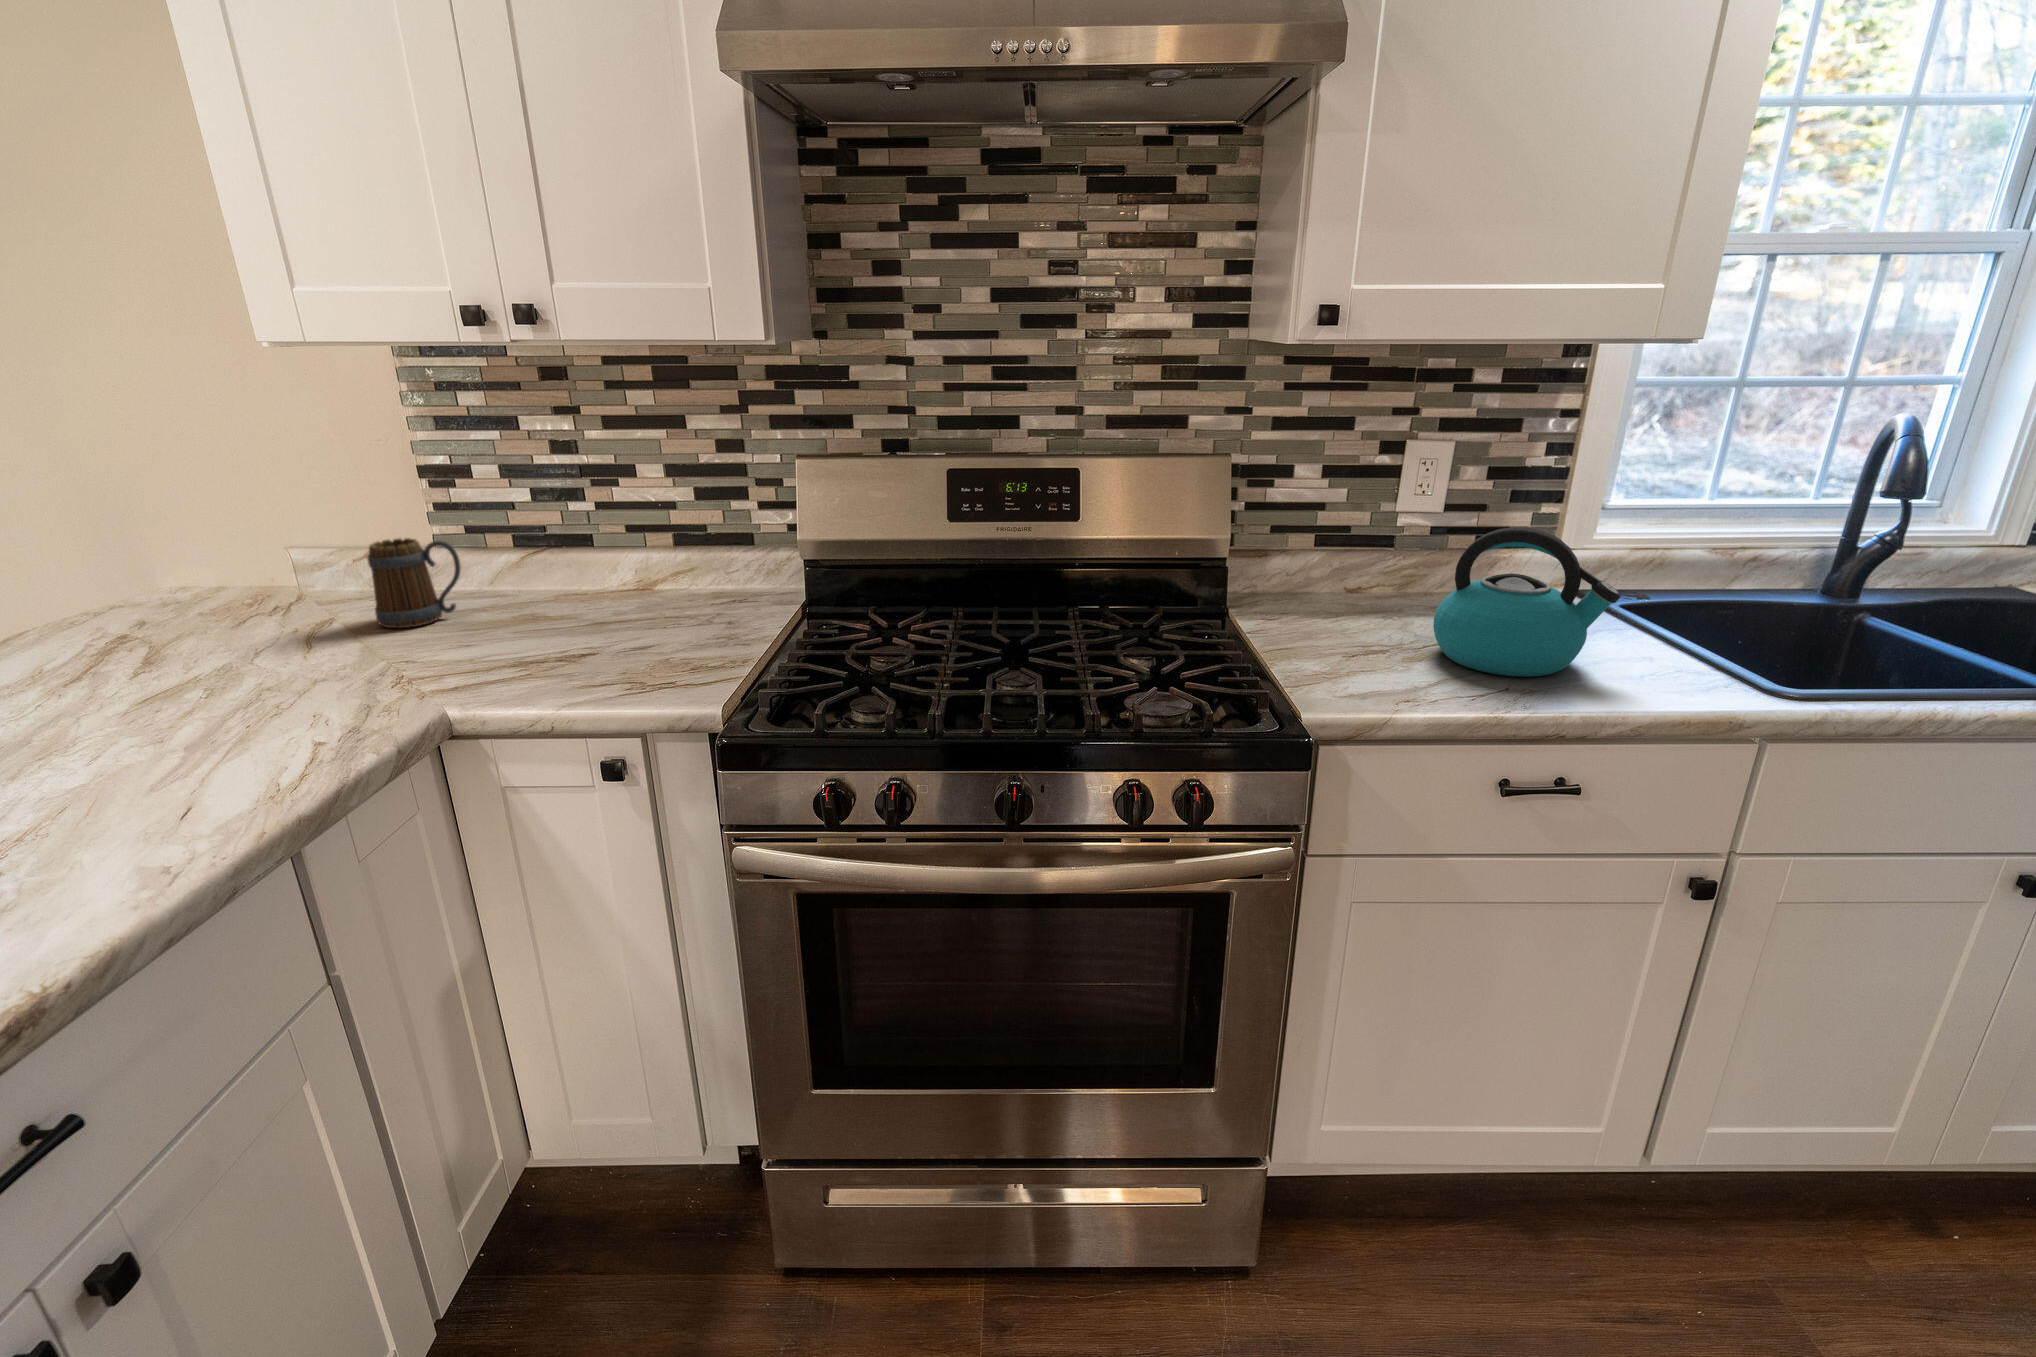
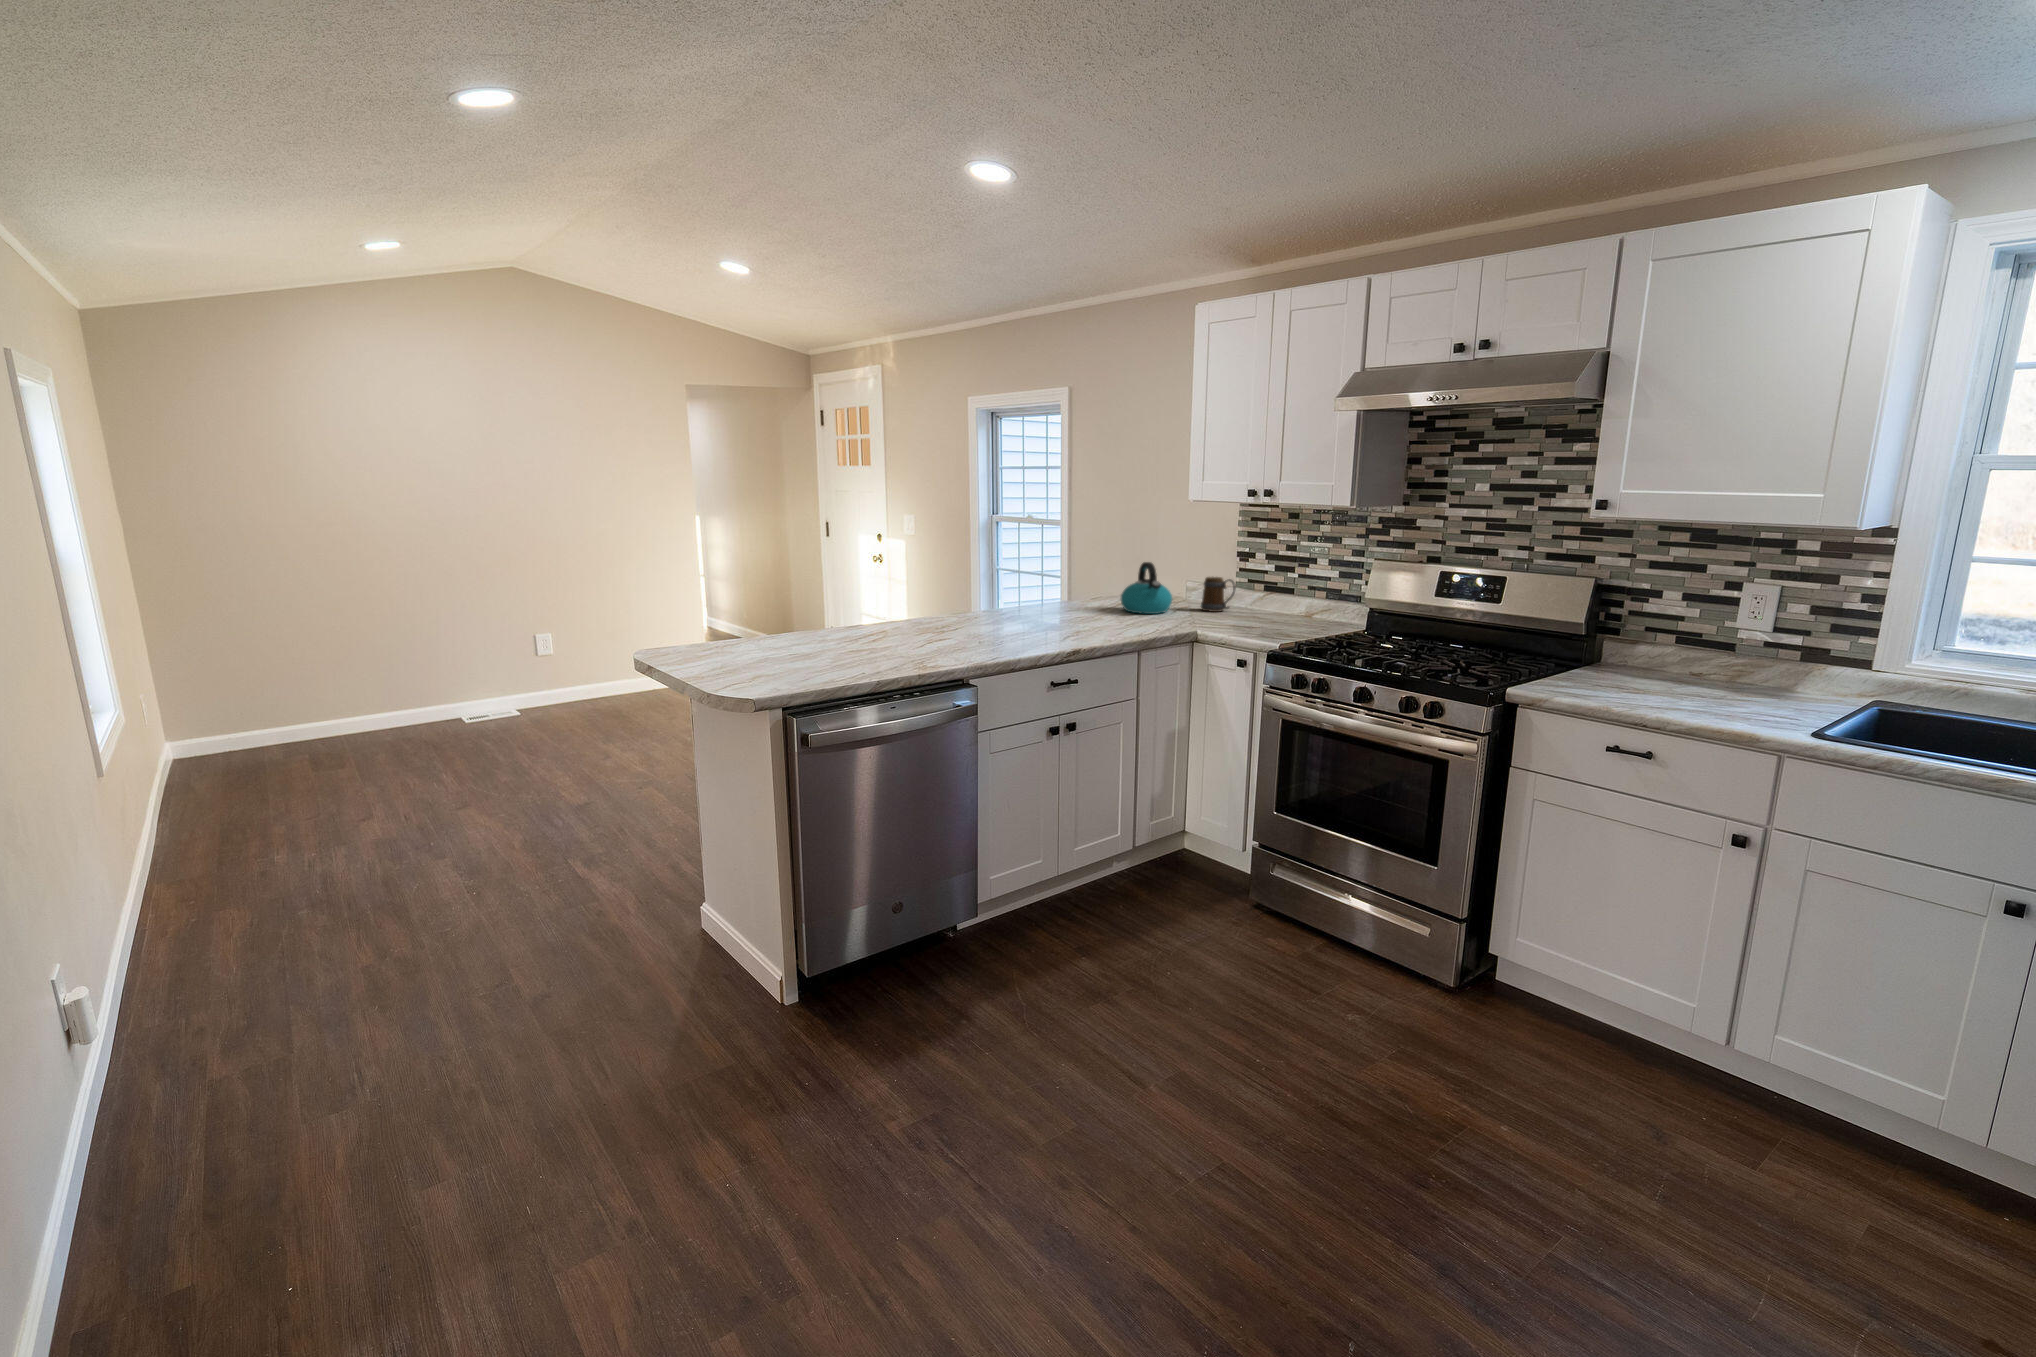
kettle: present [1433,527,1620,677] -> present [1121,562,1172,614]

